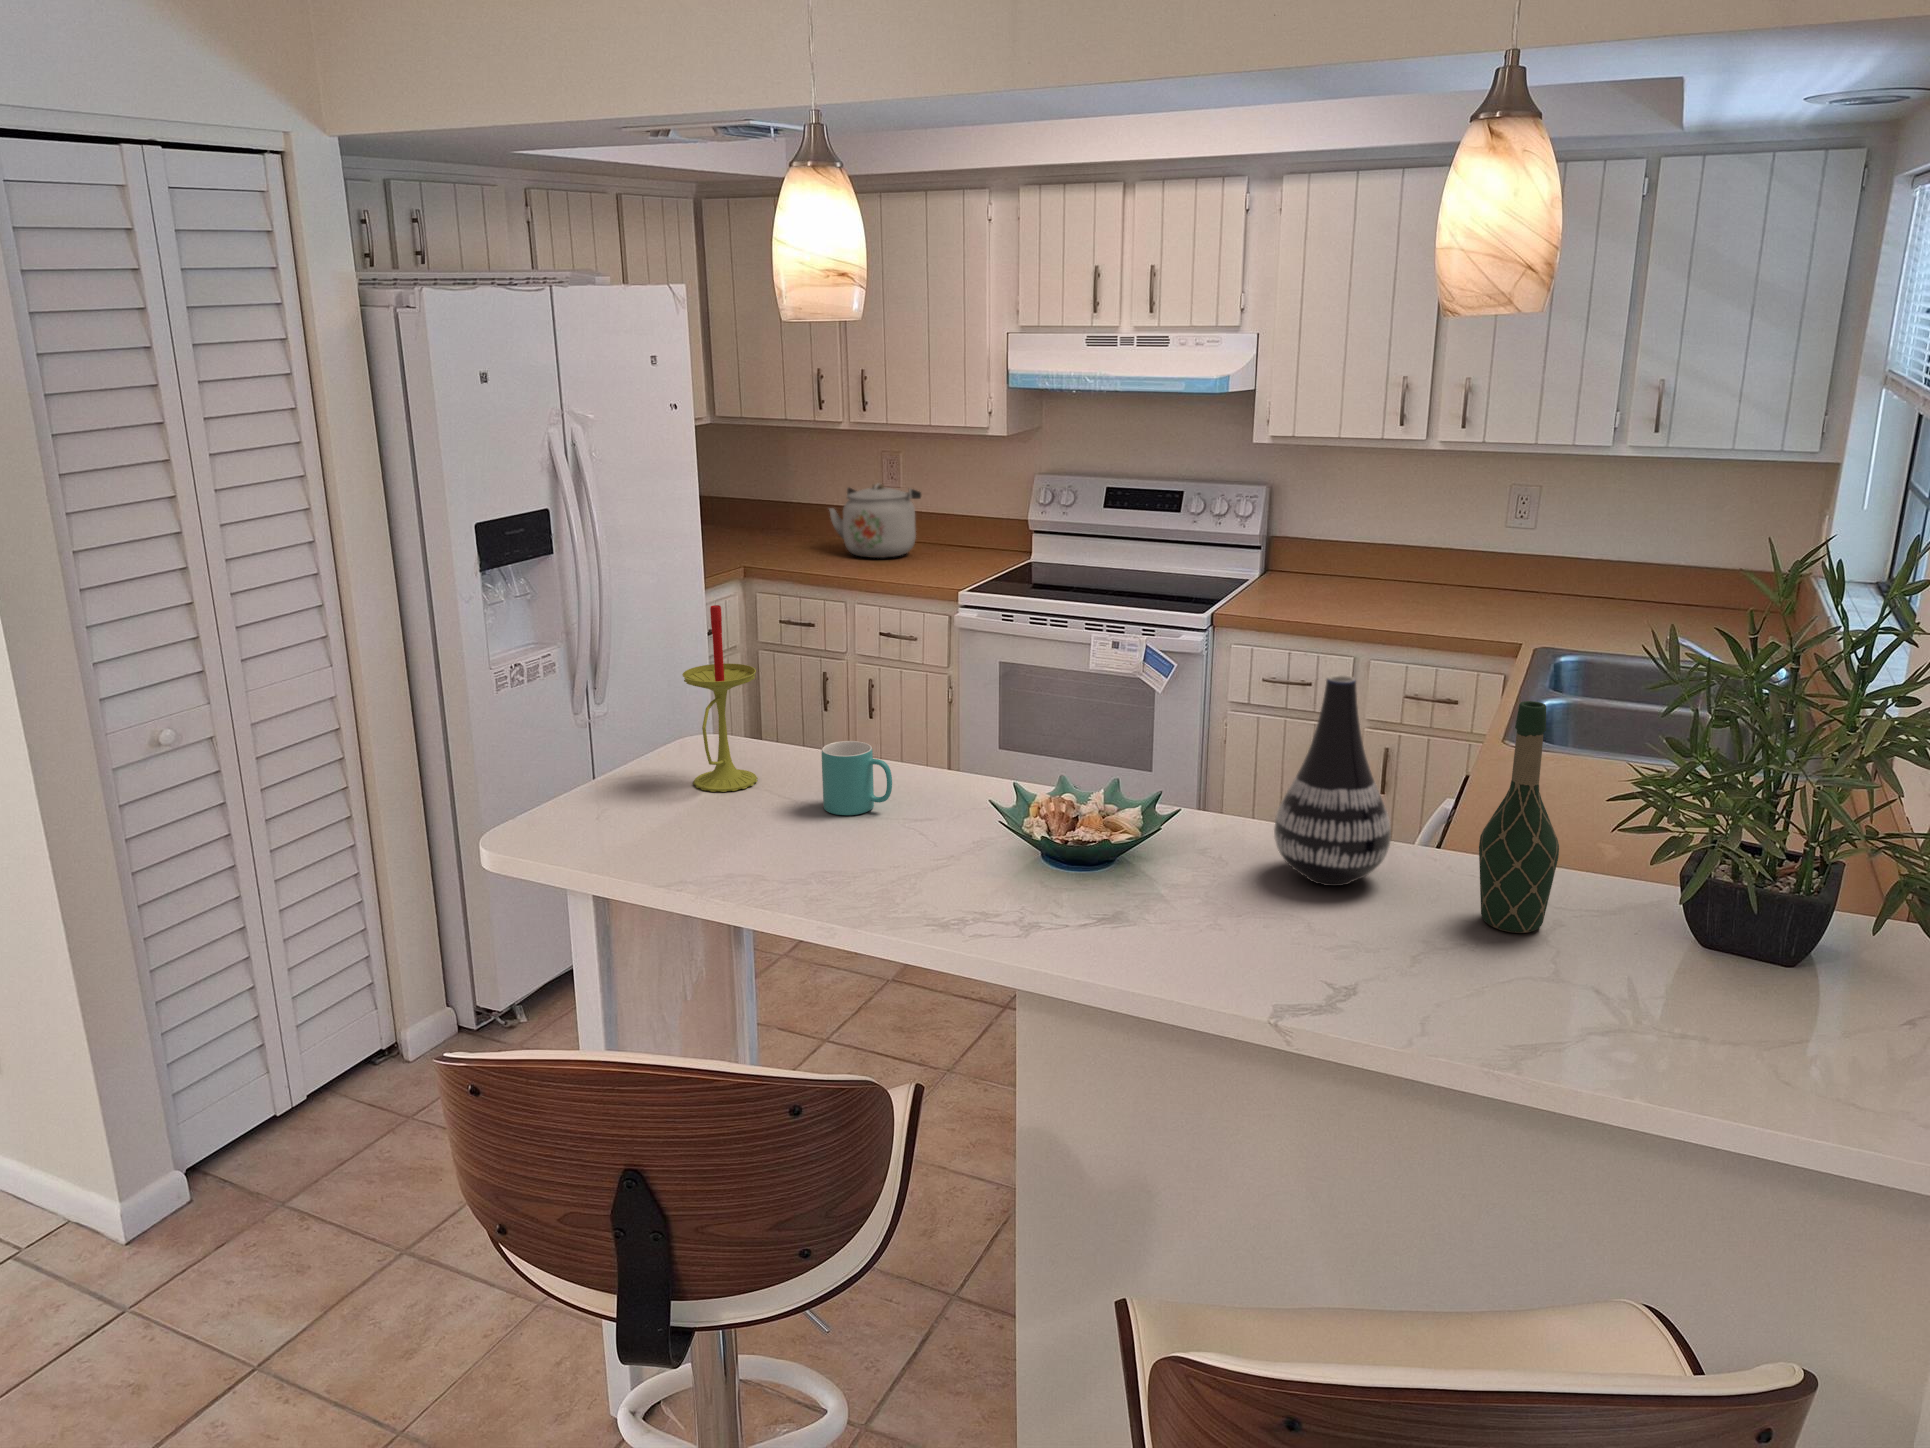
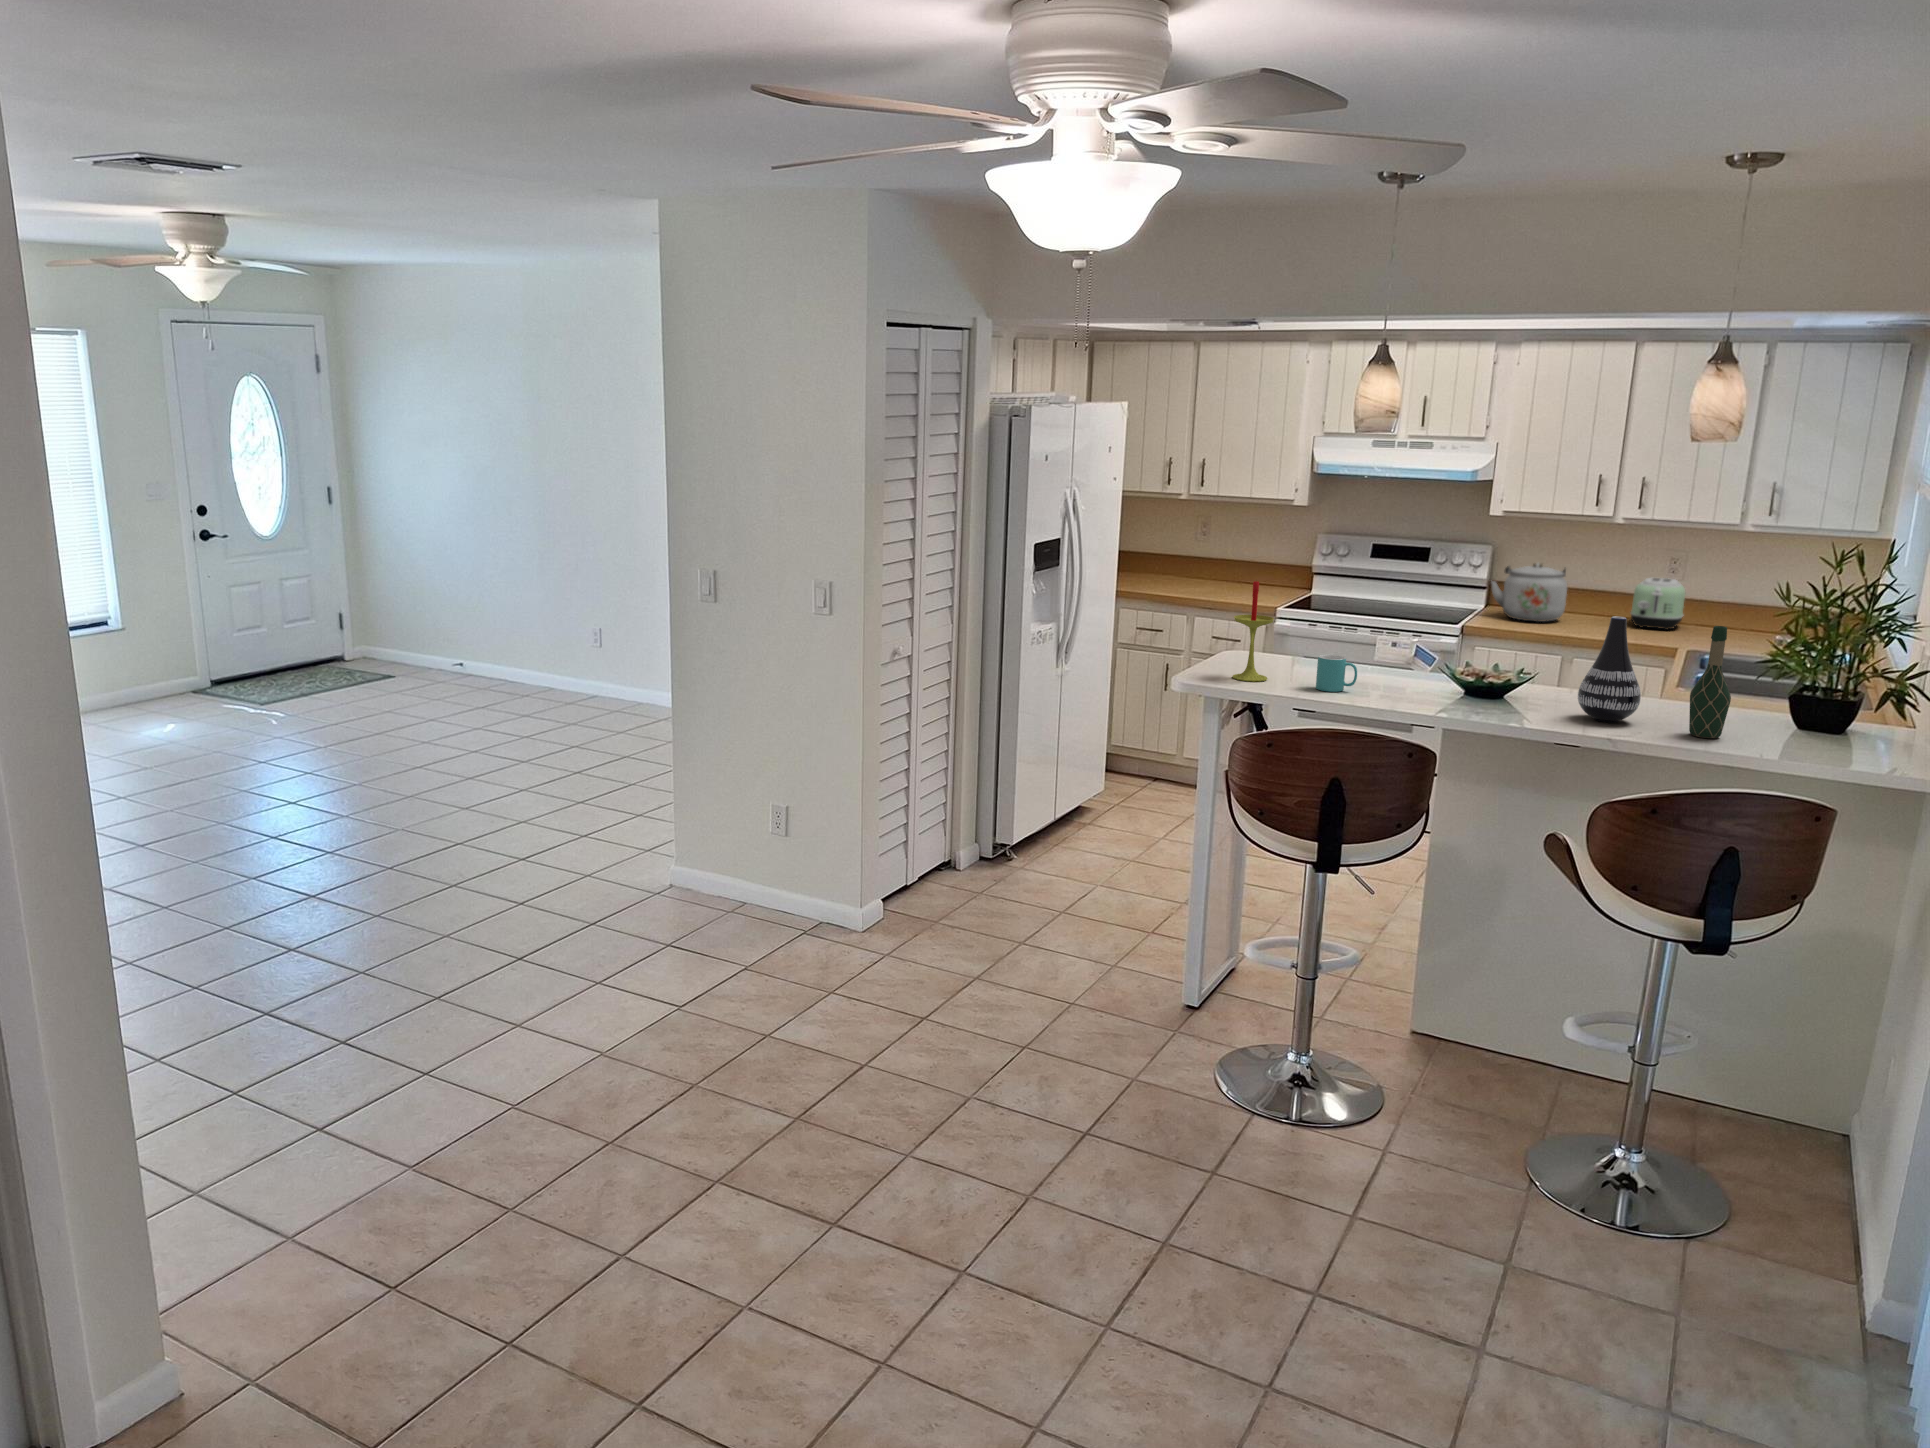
kettle: present [829,483,921,558] -> present [1491,563,1567,622]
toaster: none [1458,529,1534,608] -> present [1631,578,1685,630]

